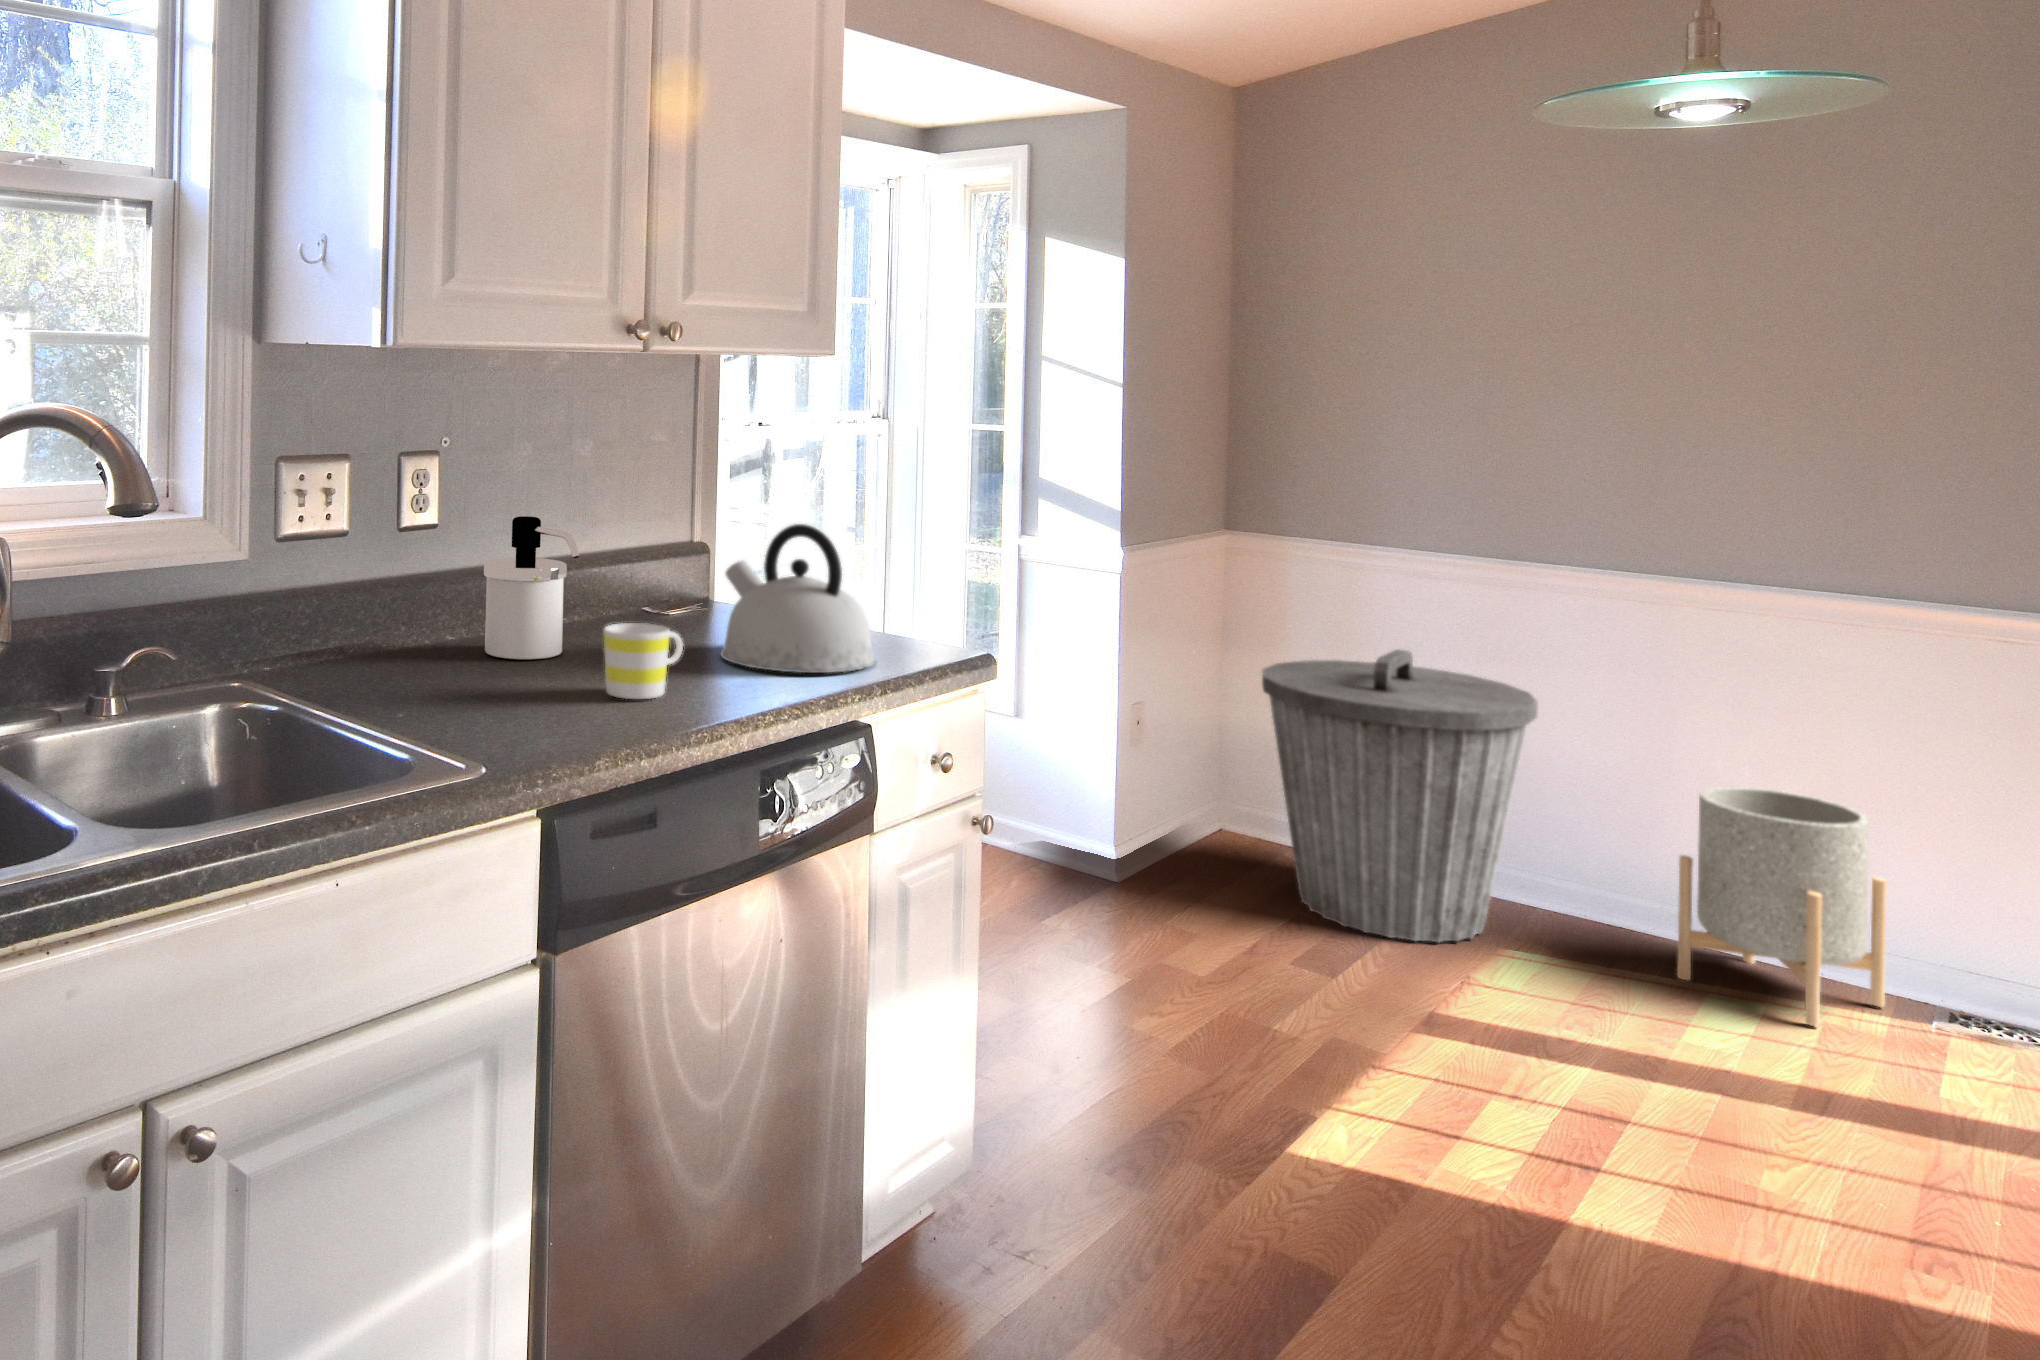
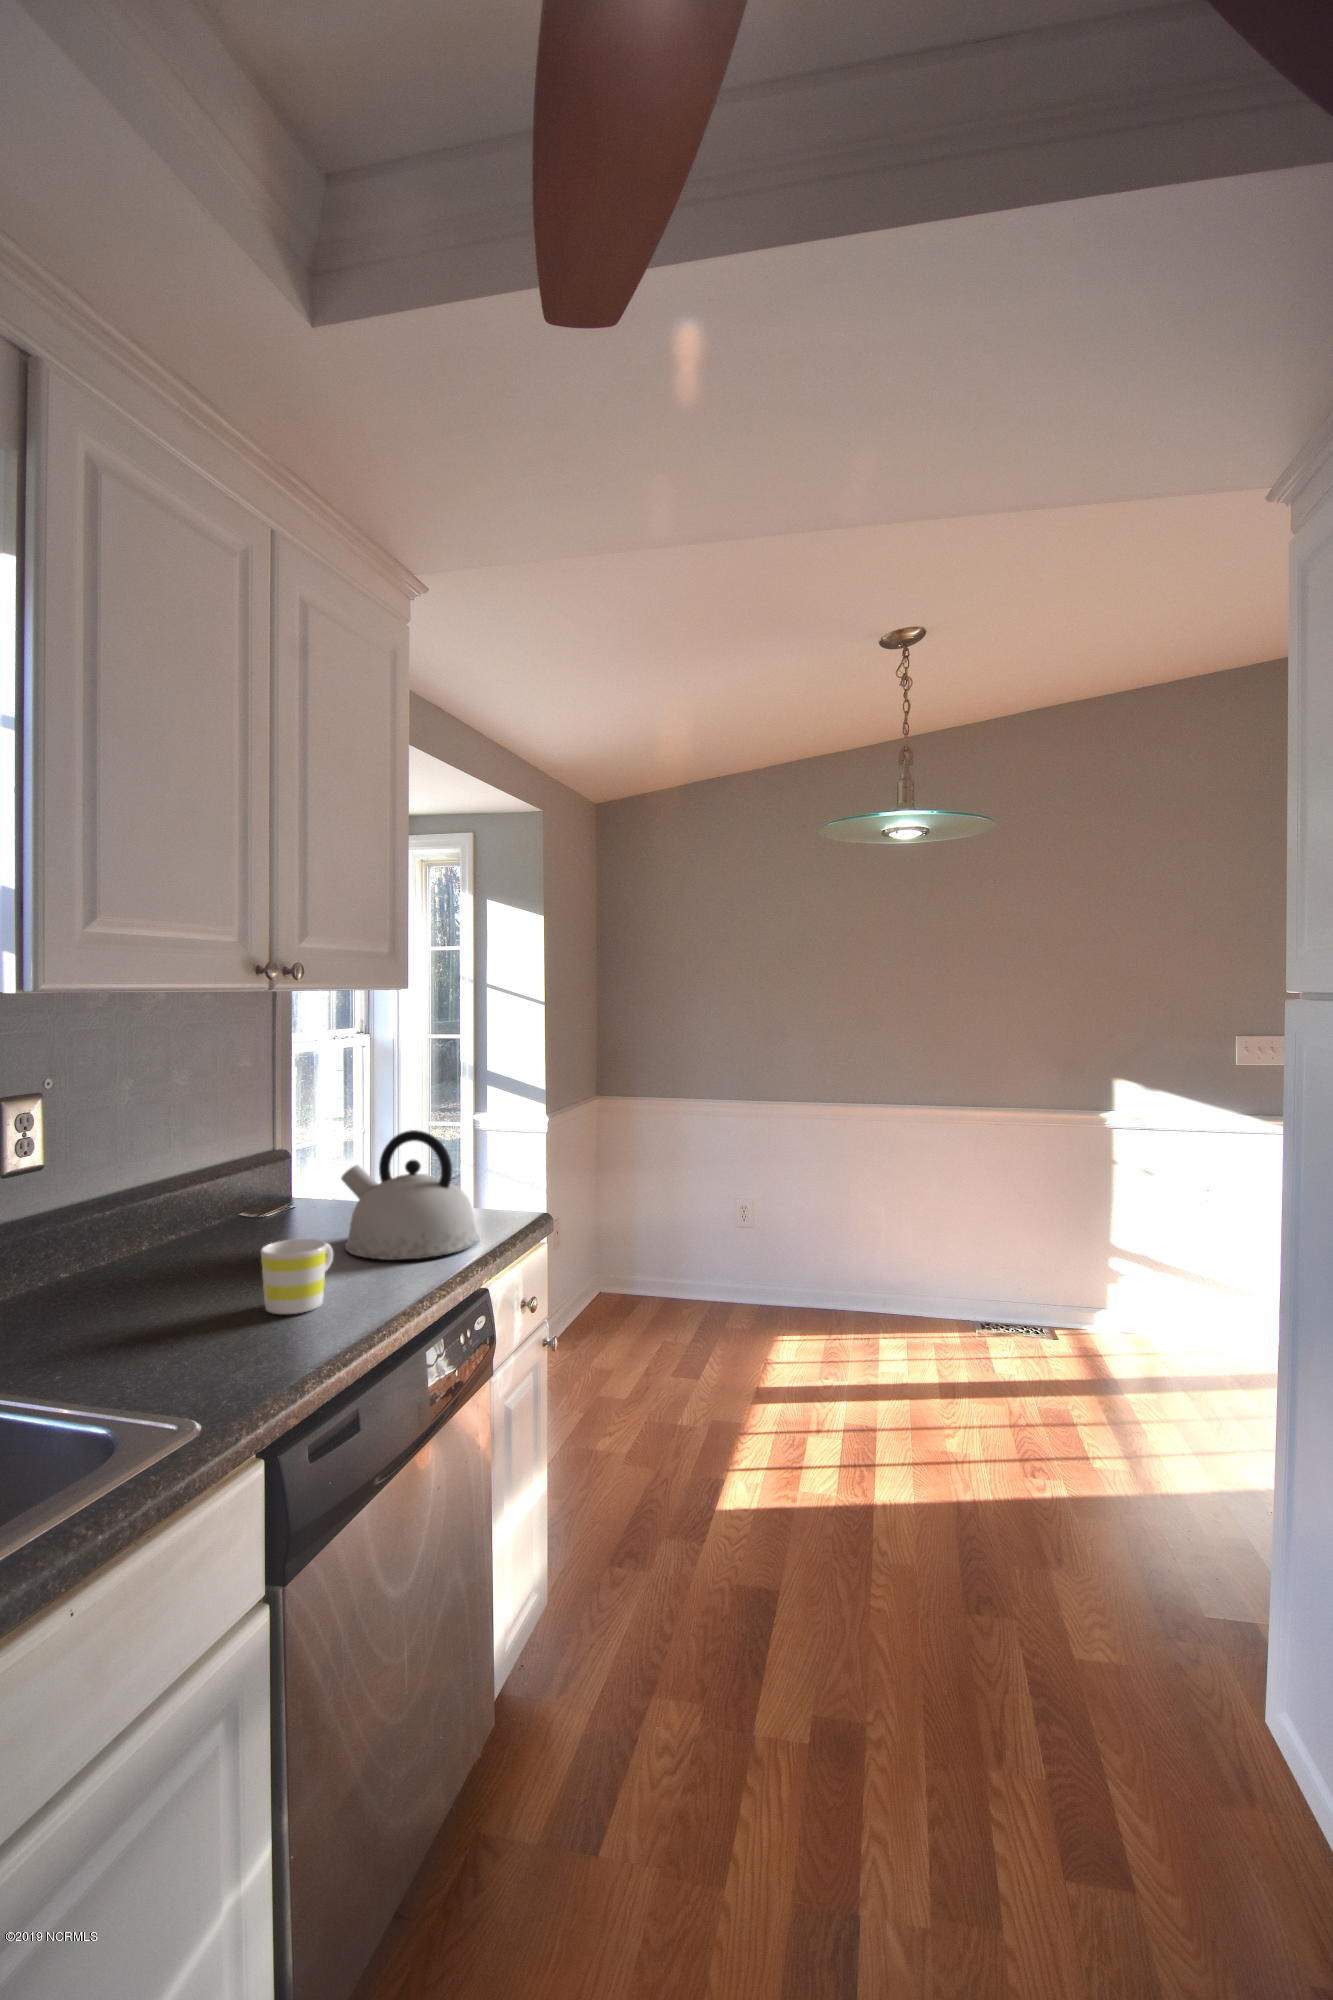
soap dispenser: present [484,516,579,659] -> none [105,1148,217,1288]
trash can: present [1262,649,1538,943] -> none [640,1161,793,1343]
planter: present [1677,787,1887,1026] -> none [865,1217,955,1346]

